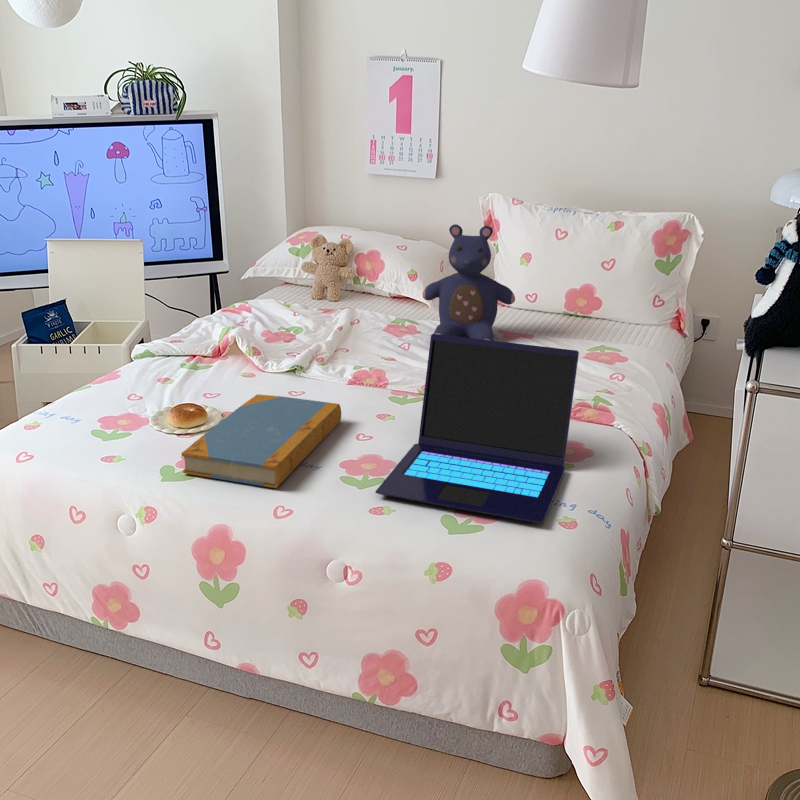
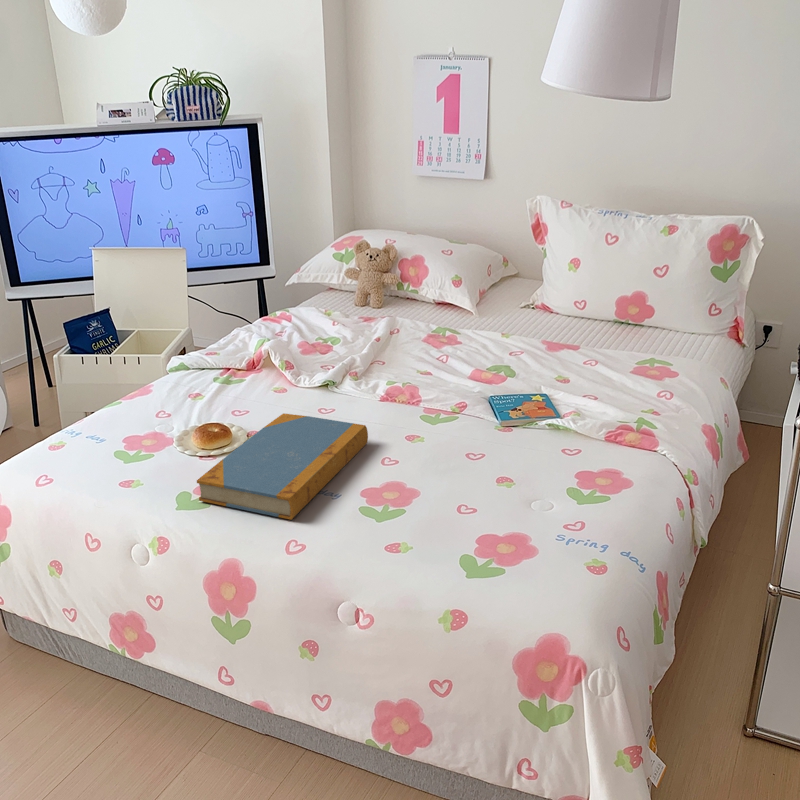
teddy bear: present [422,224,515,341] -> none [462,232,559,362]
laptop: present [375,334,579,523] -> none [393,355,616,568]

